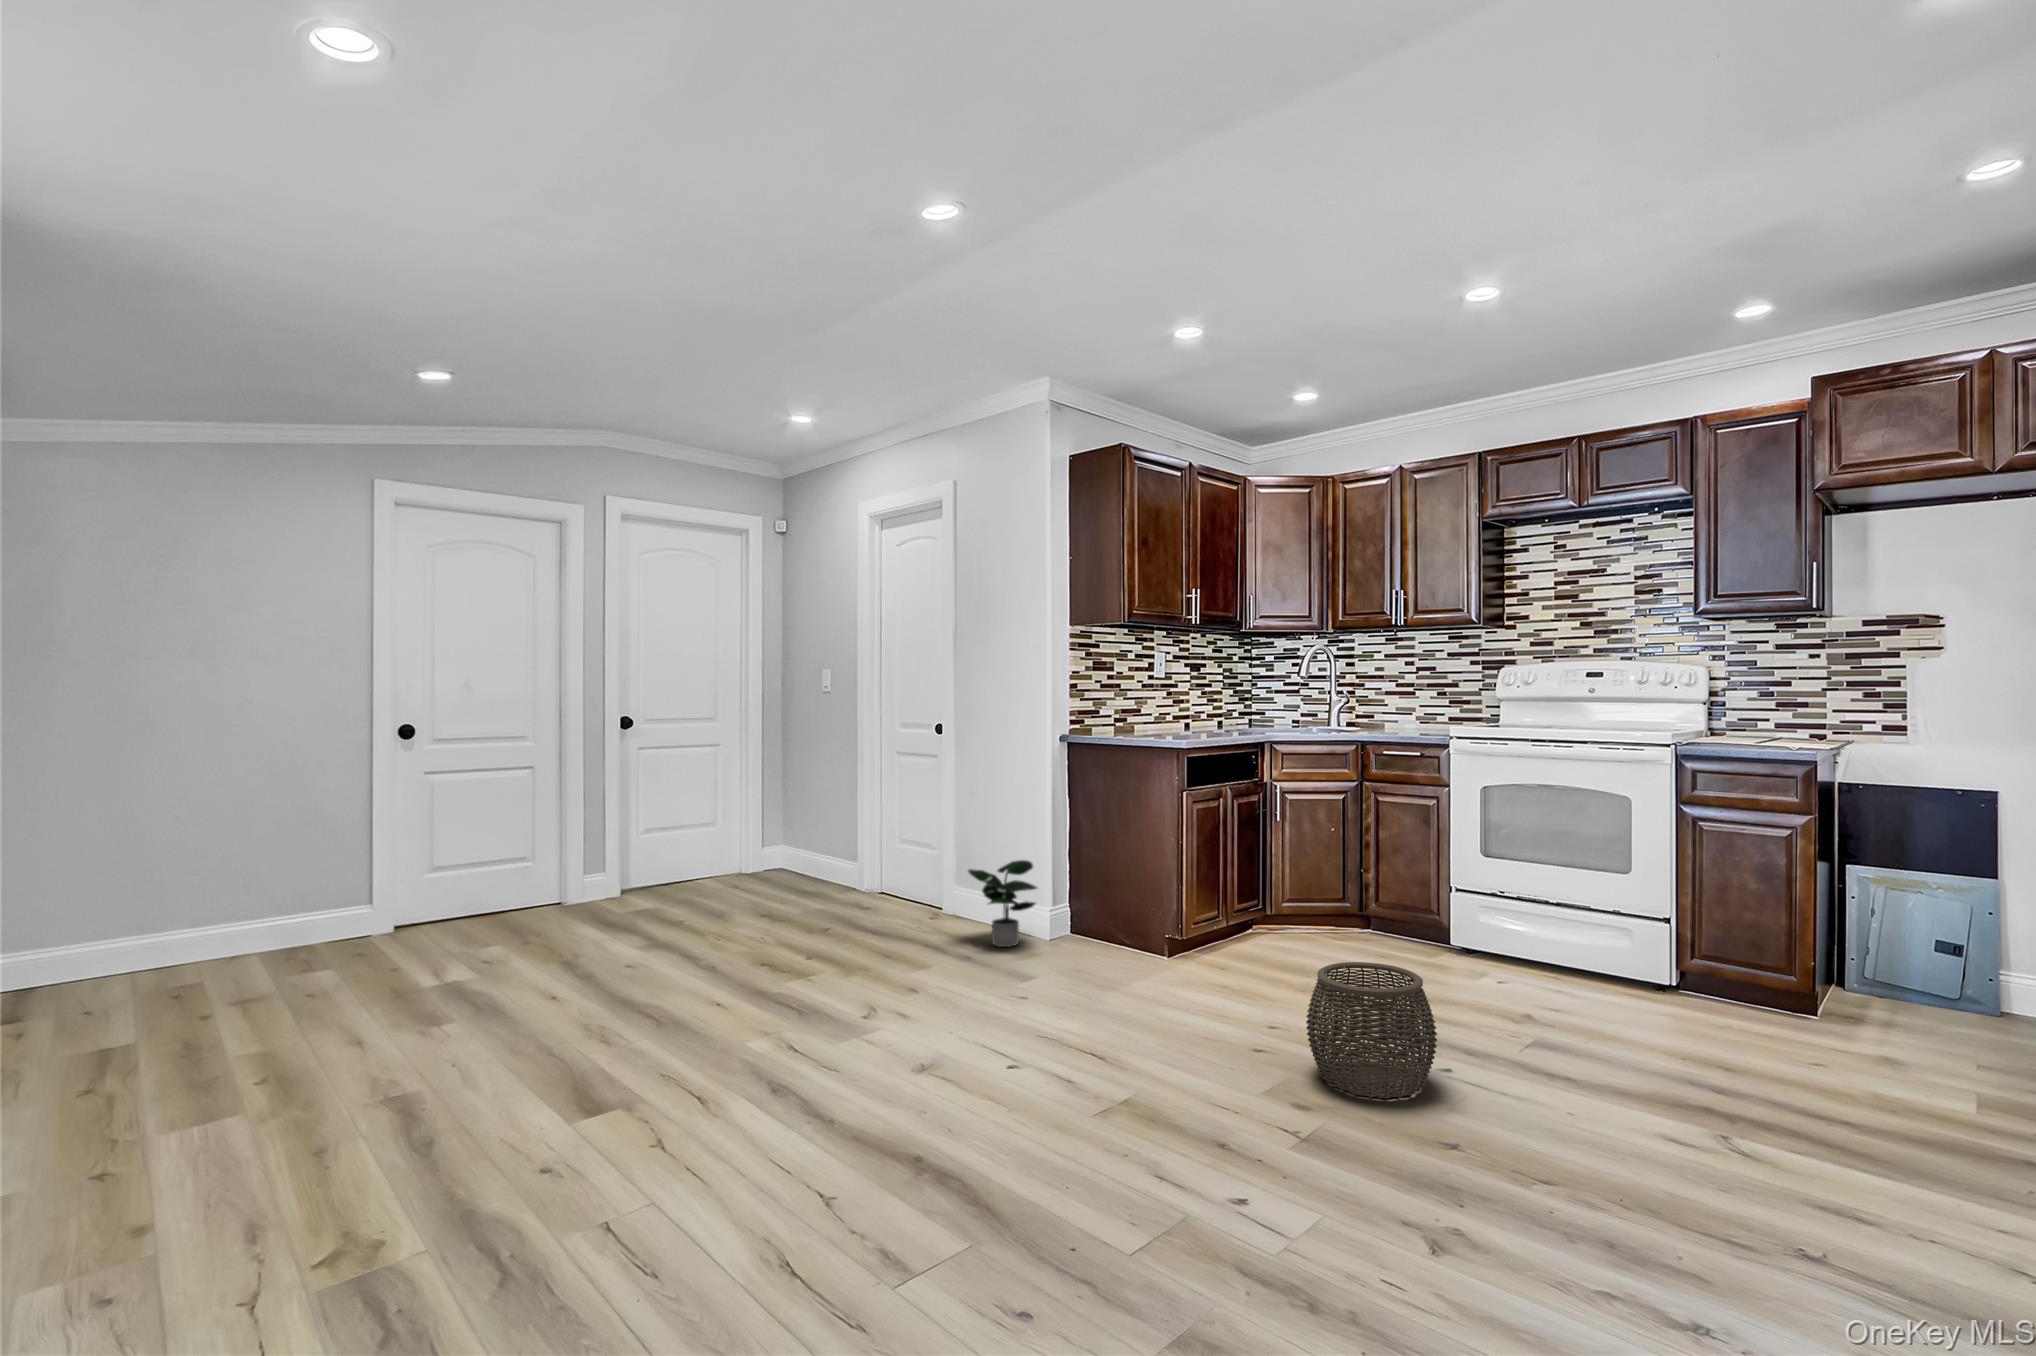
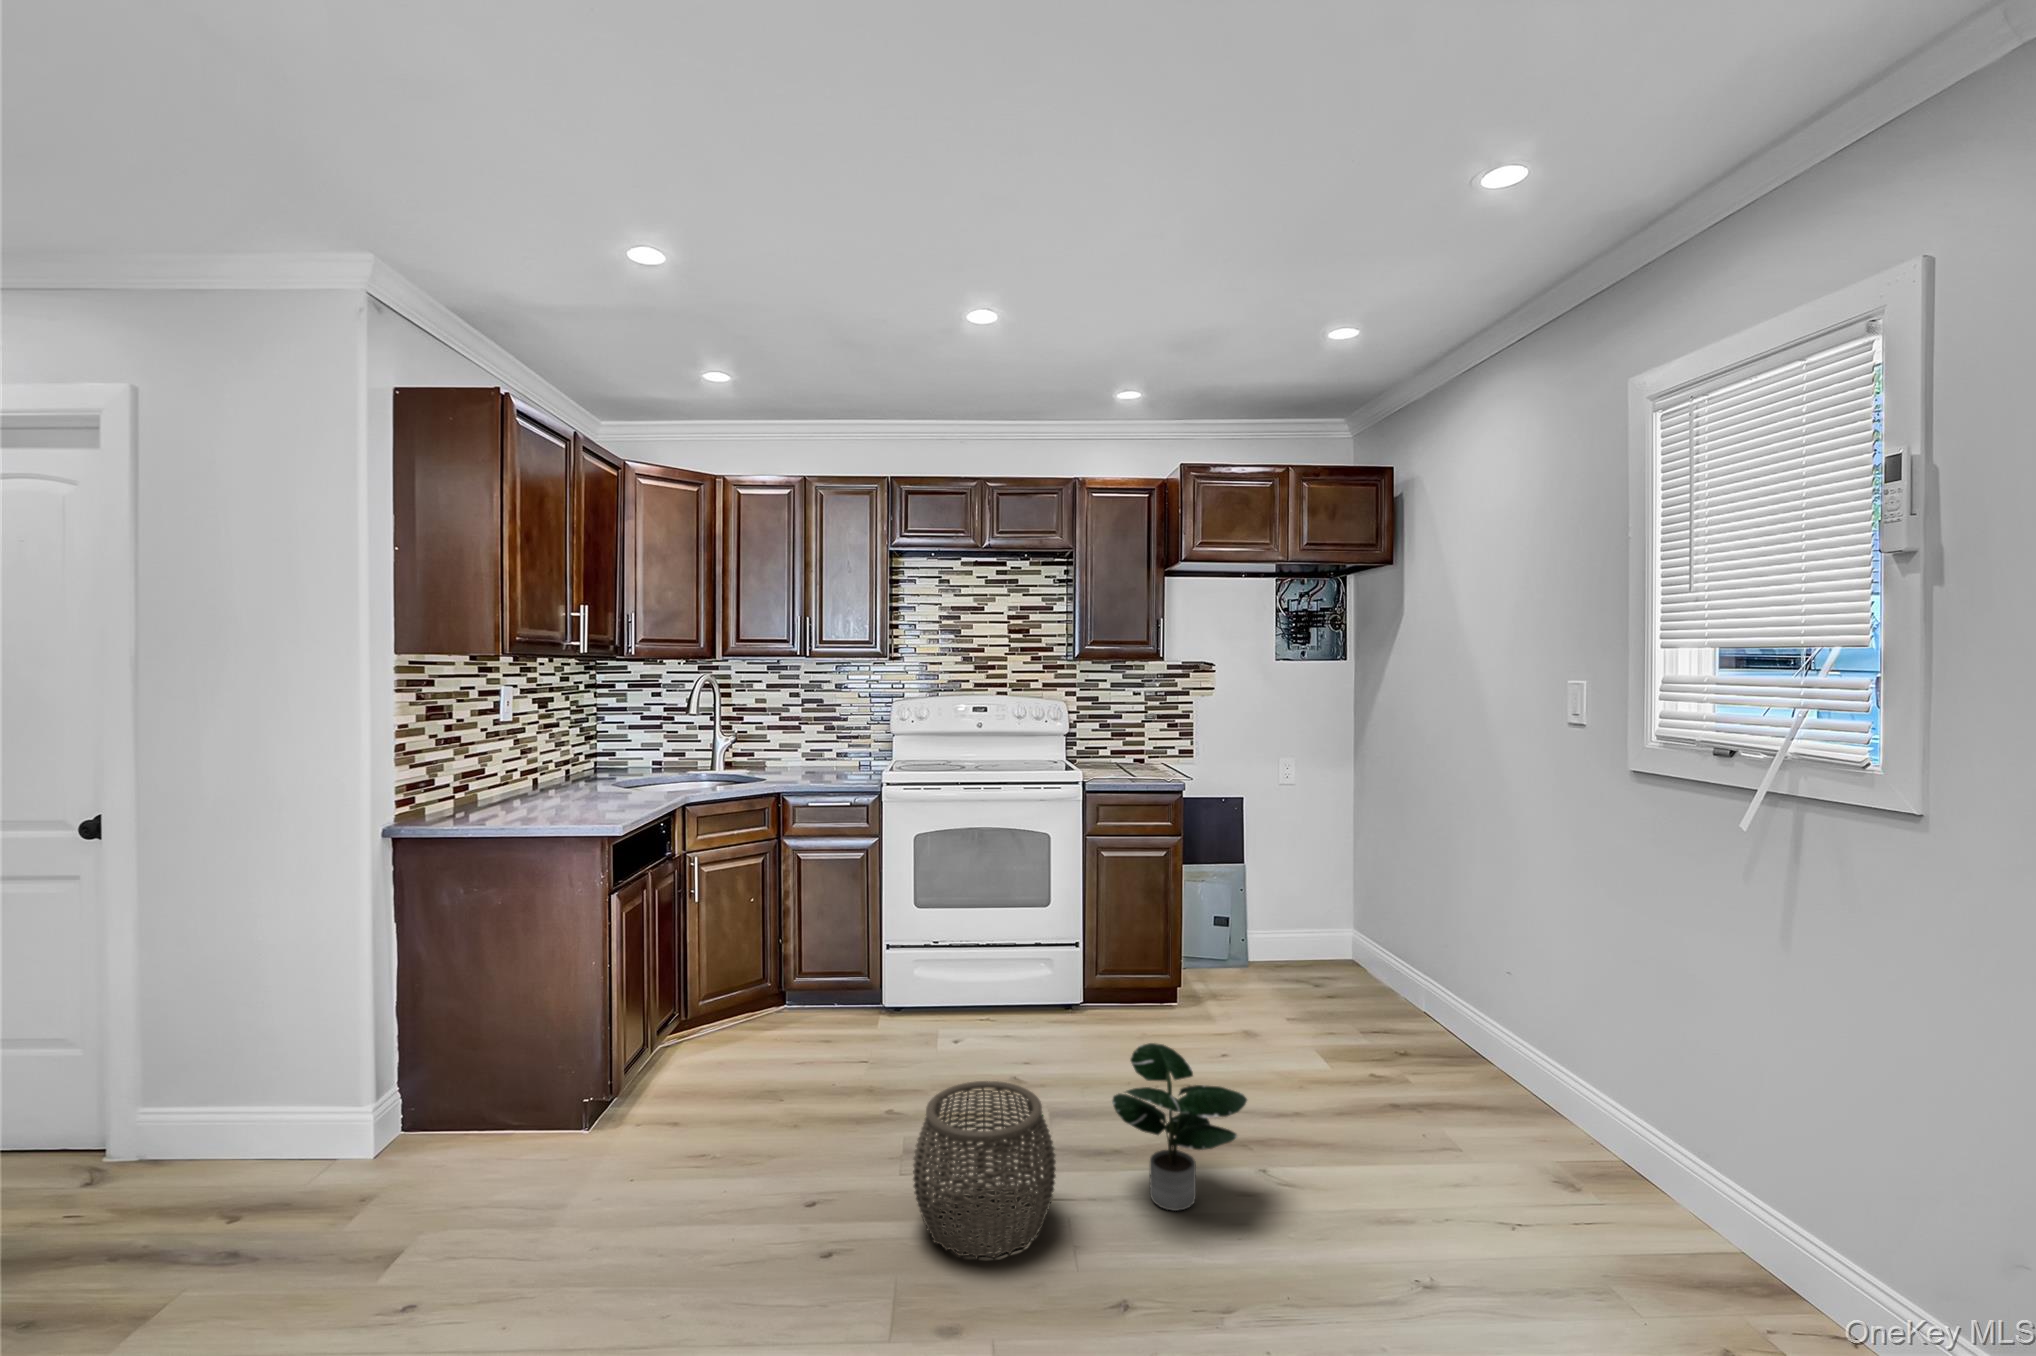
potted plant: present [968,860,1037,947] -> present [1112,1043,1247,1211]

